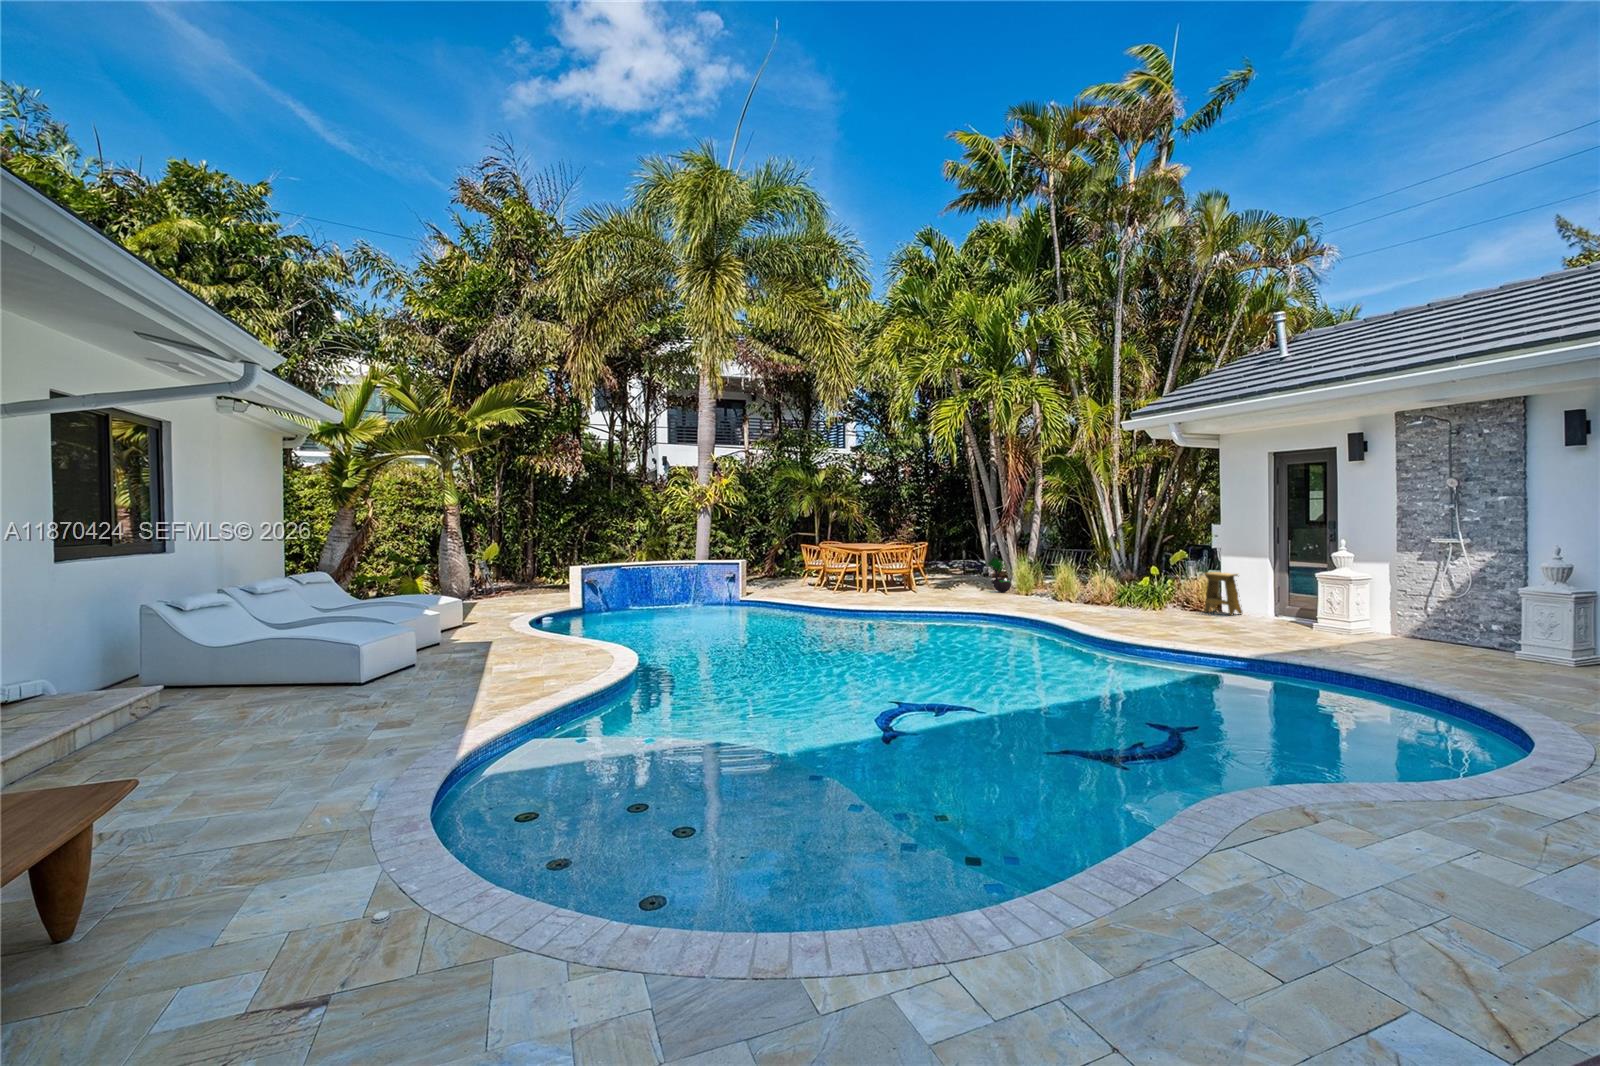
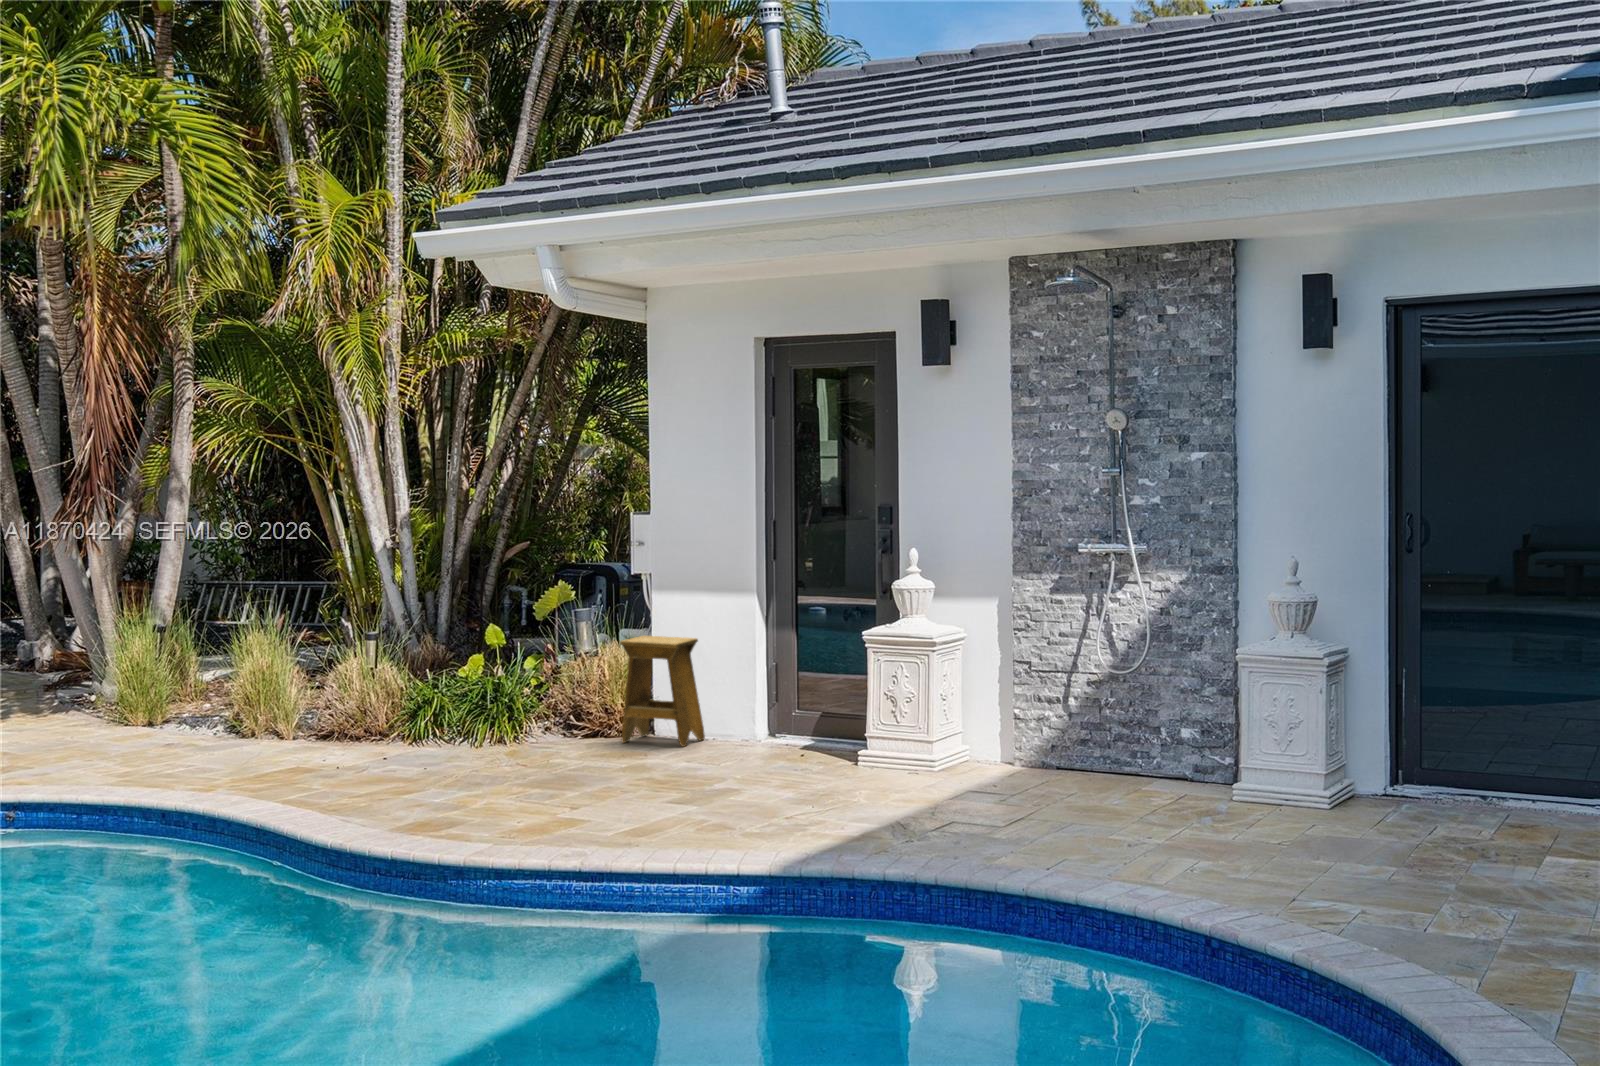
potted tree: present [987,558,1011,592] -> none [21,610,102,725]

